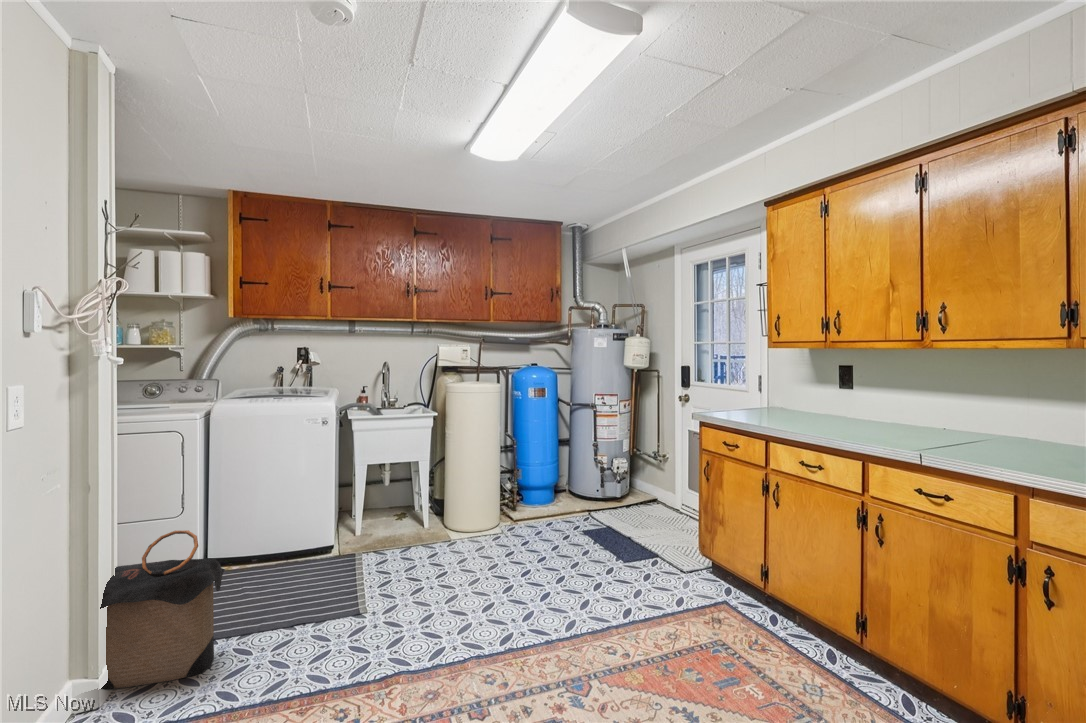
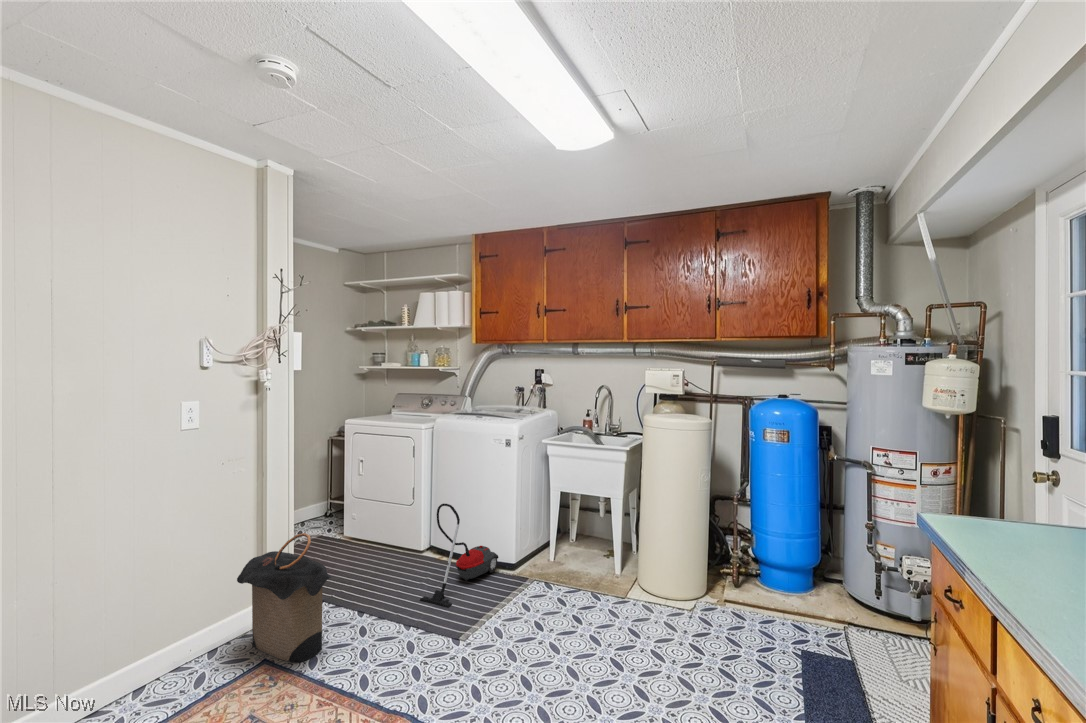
vacuum cleaner: none [254,488,314,591] -> present [420,504,498,607]

